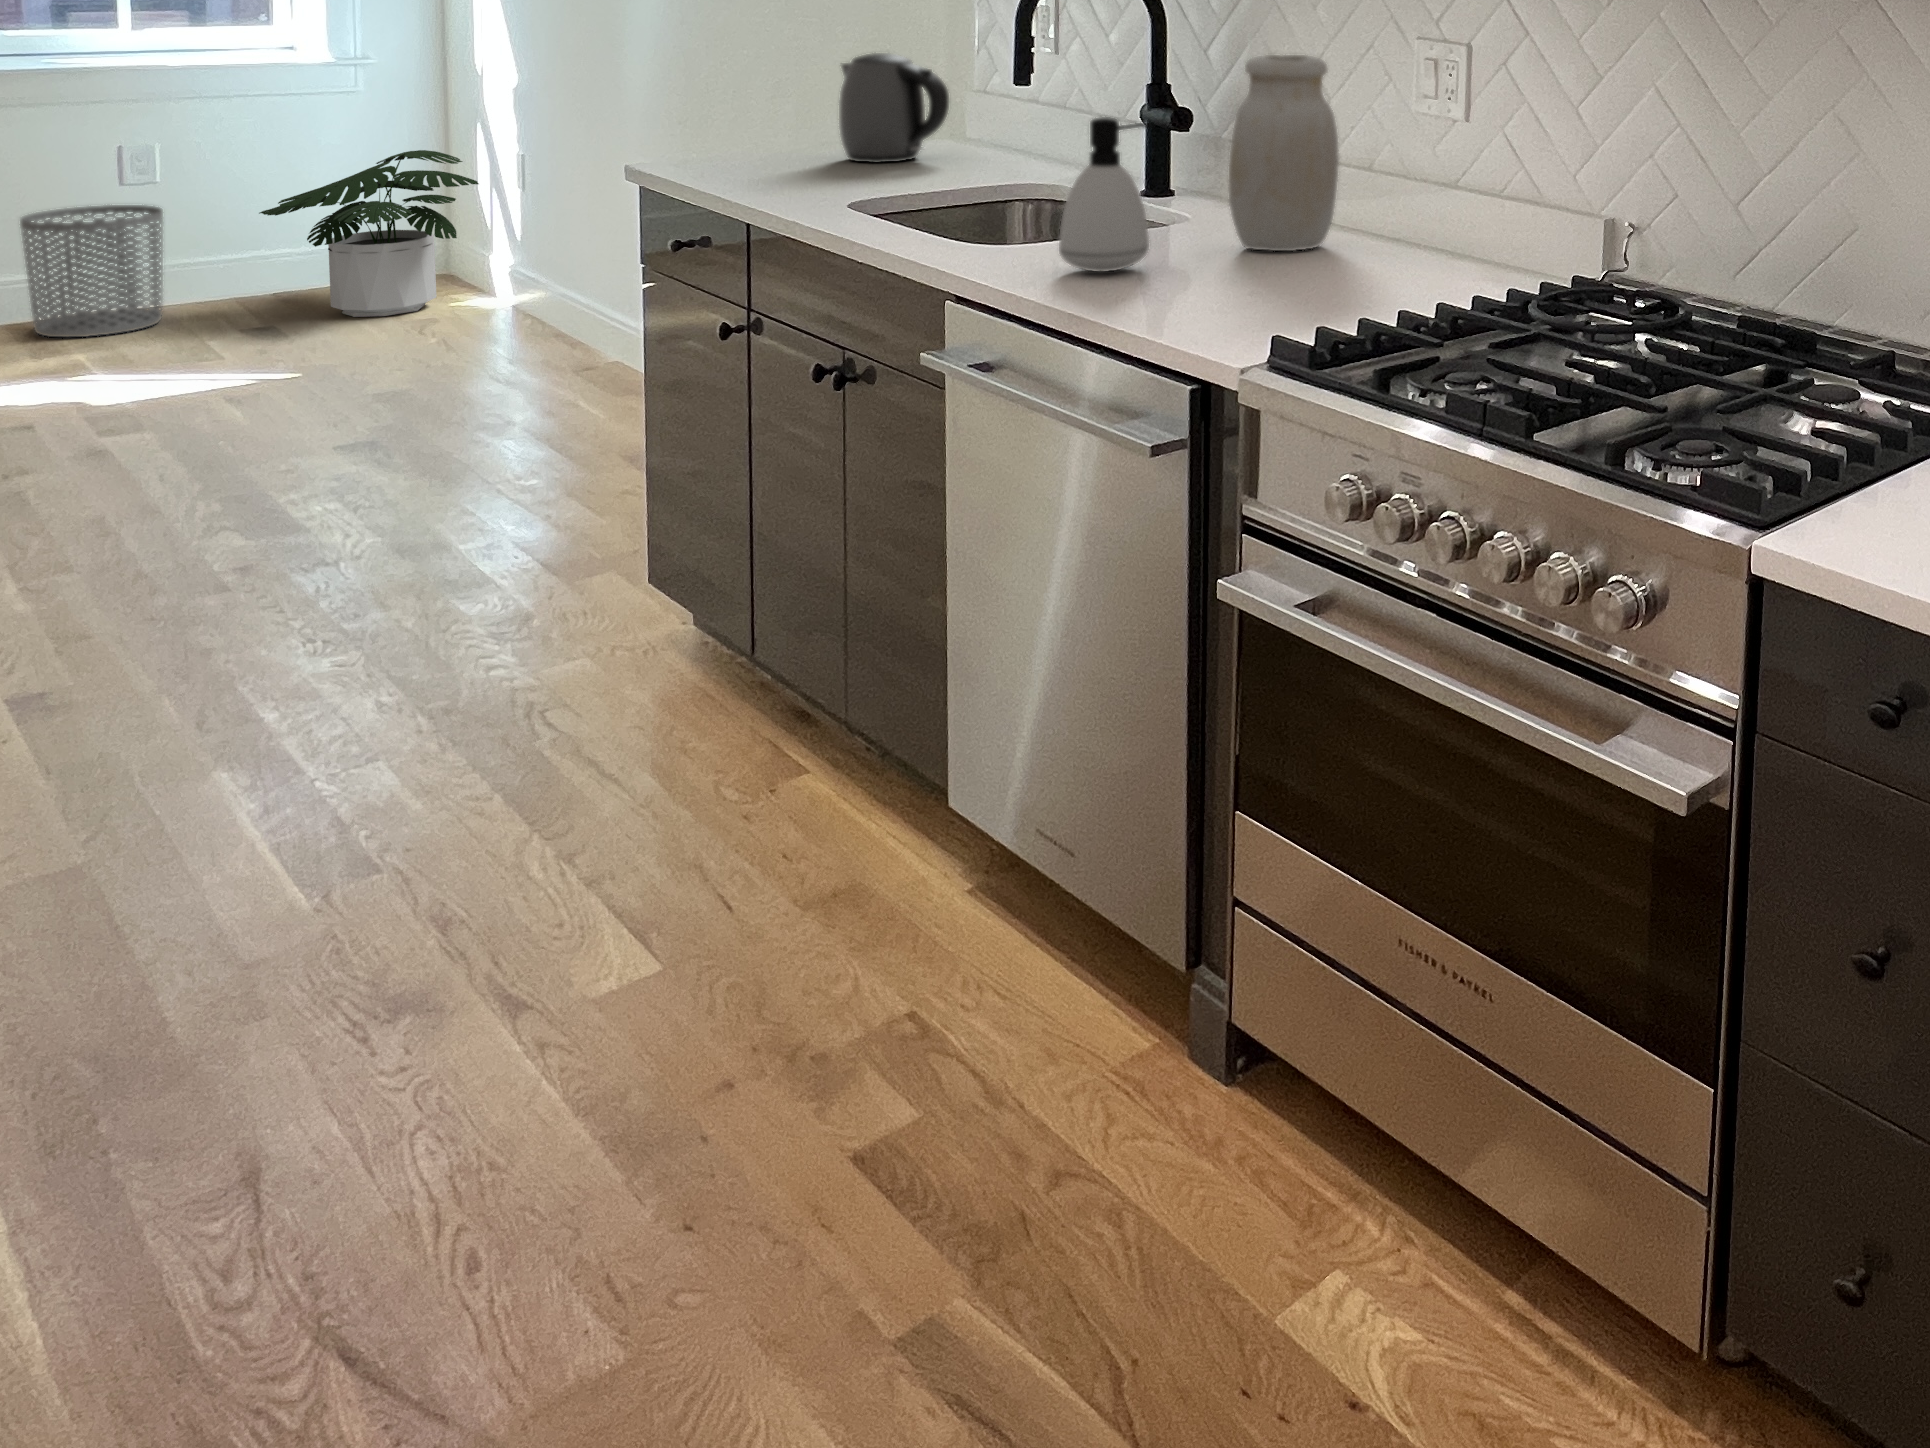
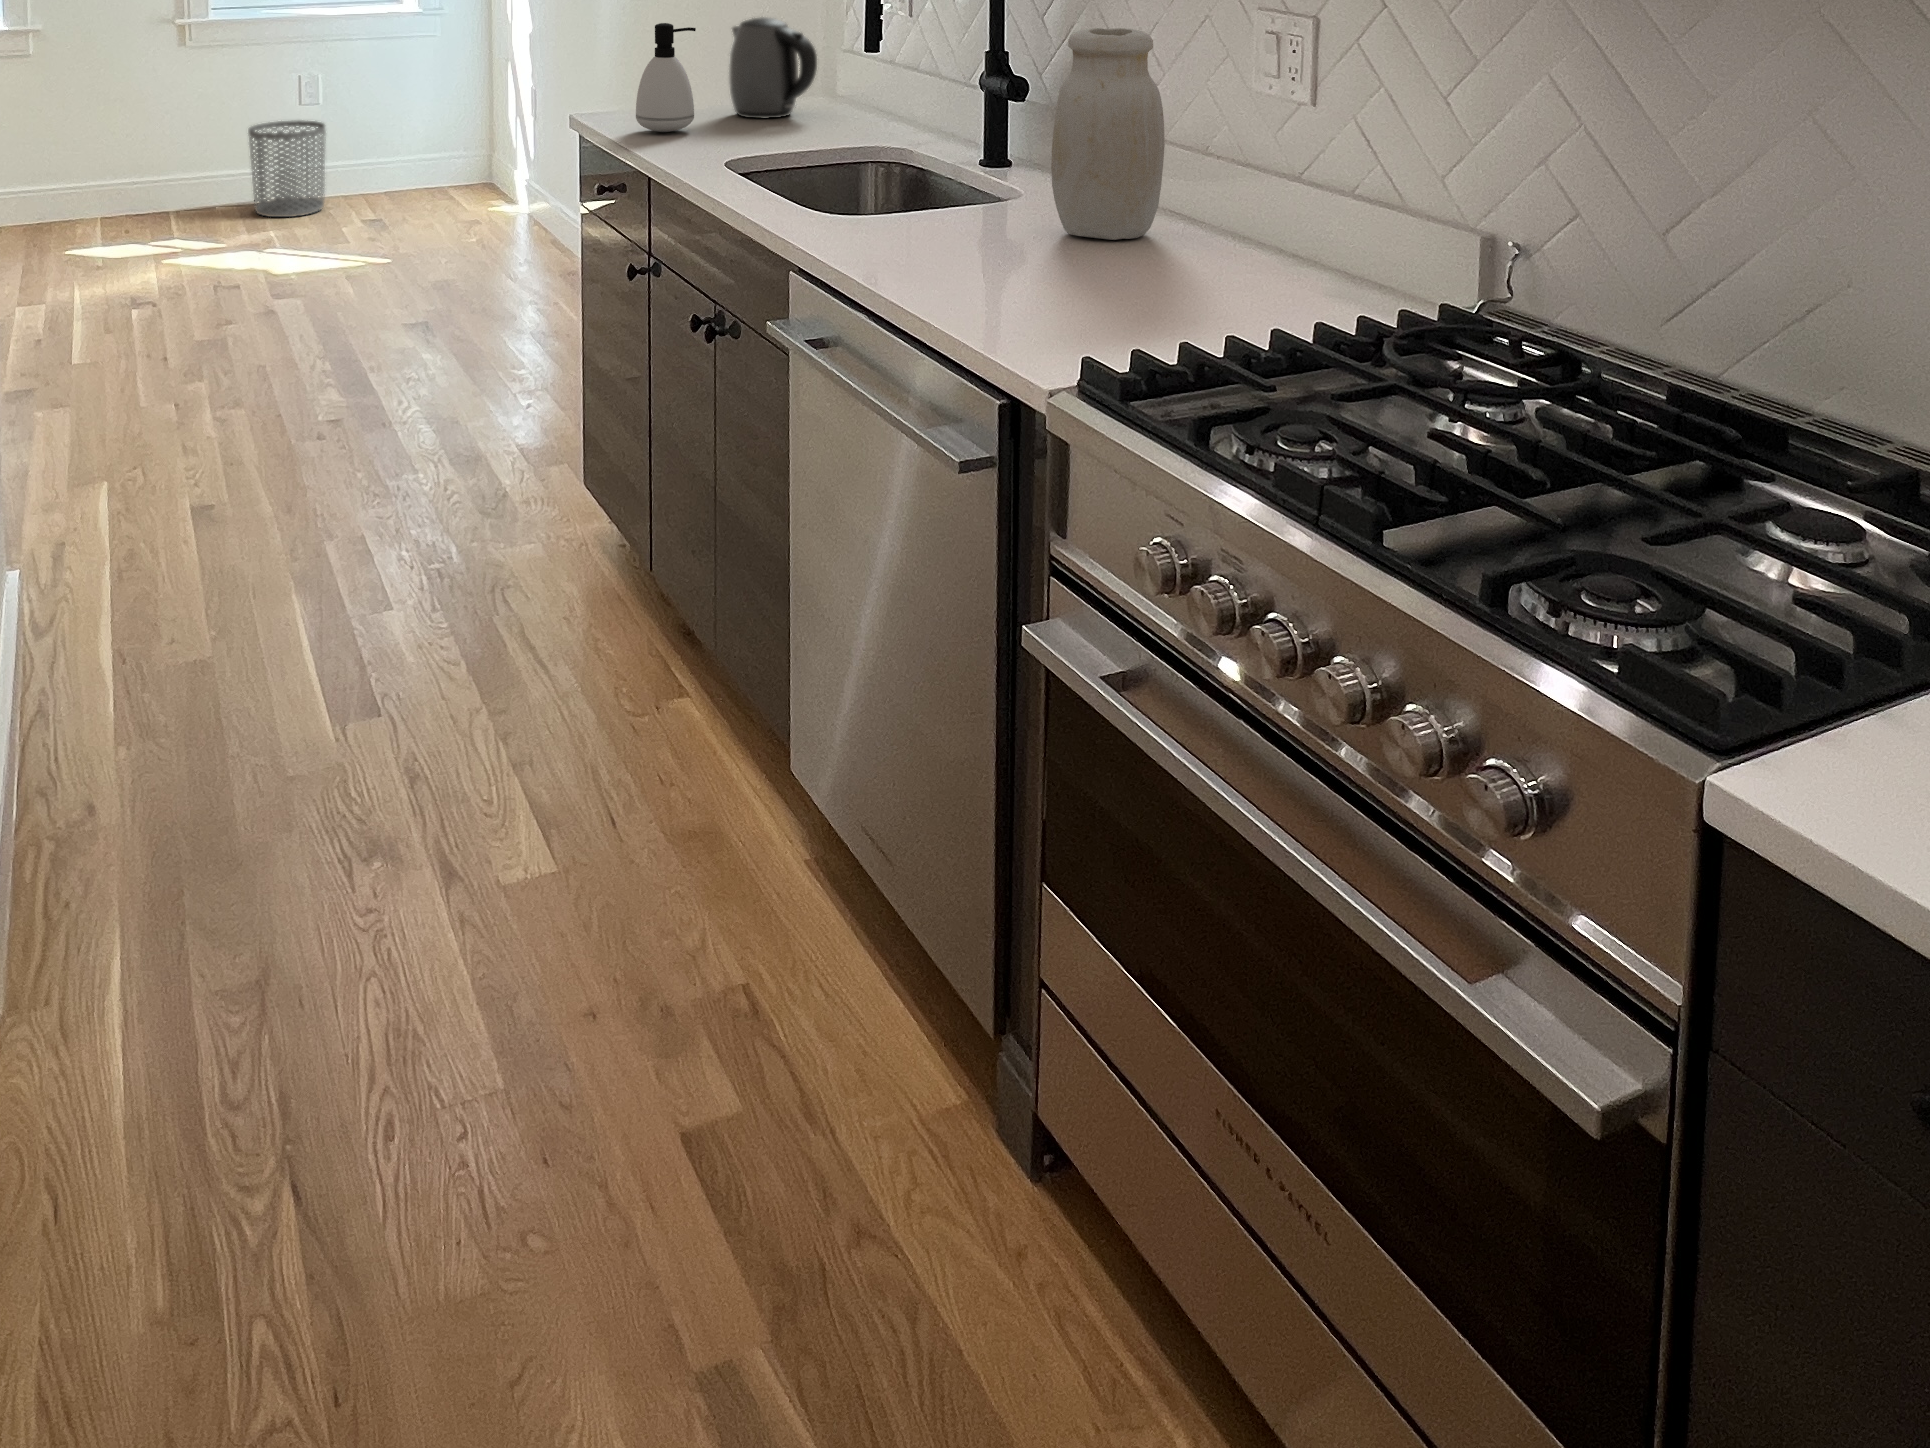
soap dispenser: present [1059,117,1151,272] -> present [636,23,696,132]
potted plant: present [259,150,479,317] -> none [379,85,511,214]

